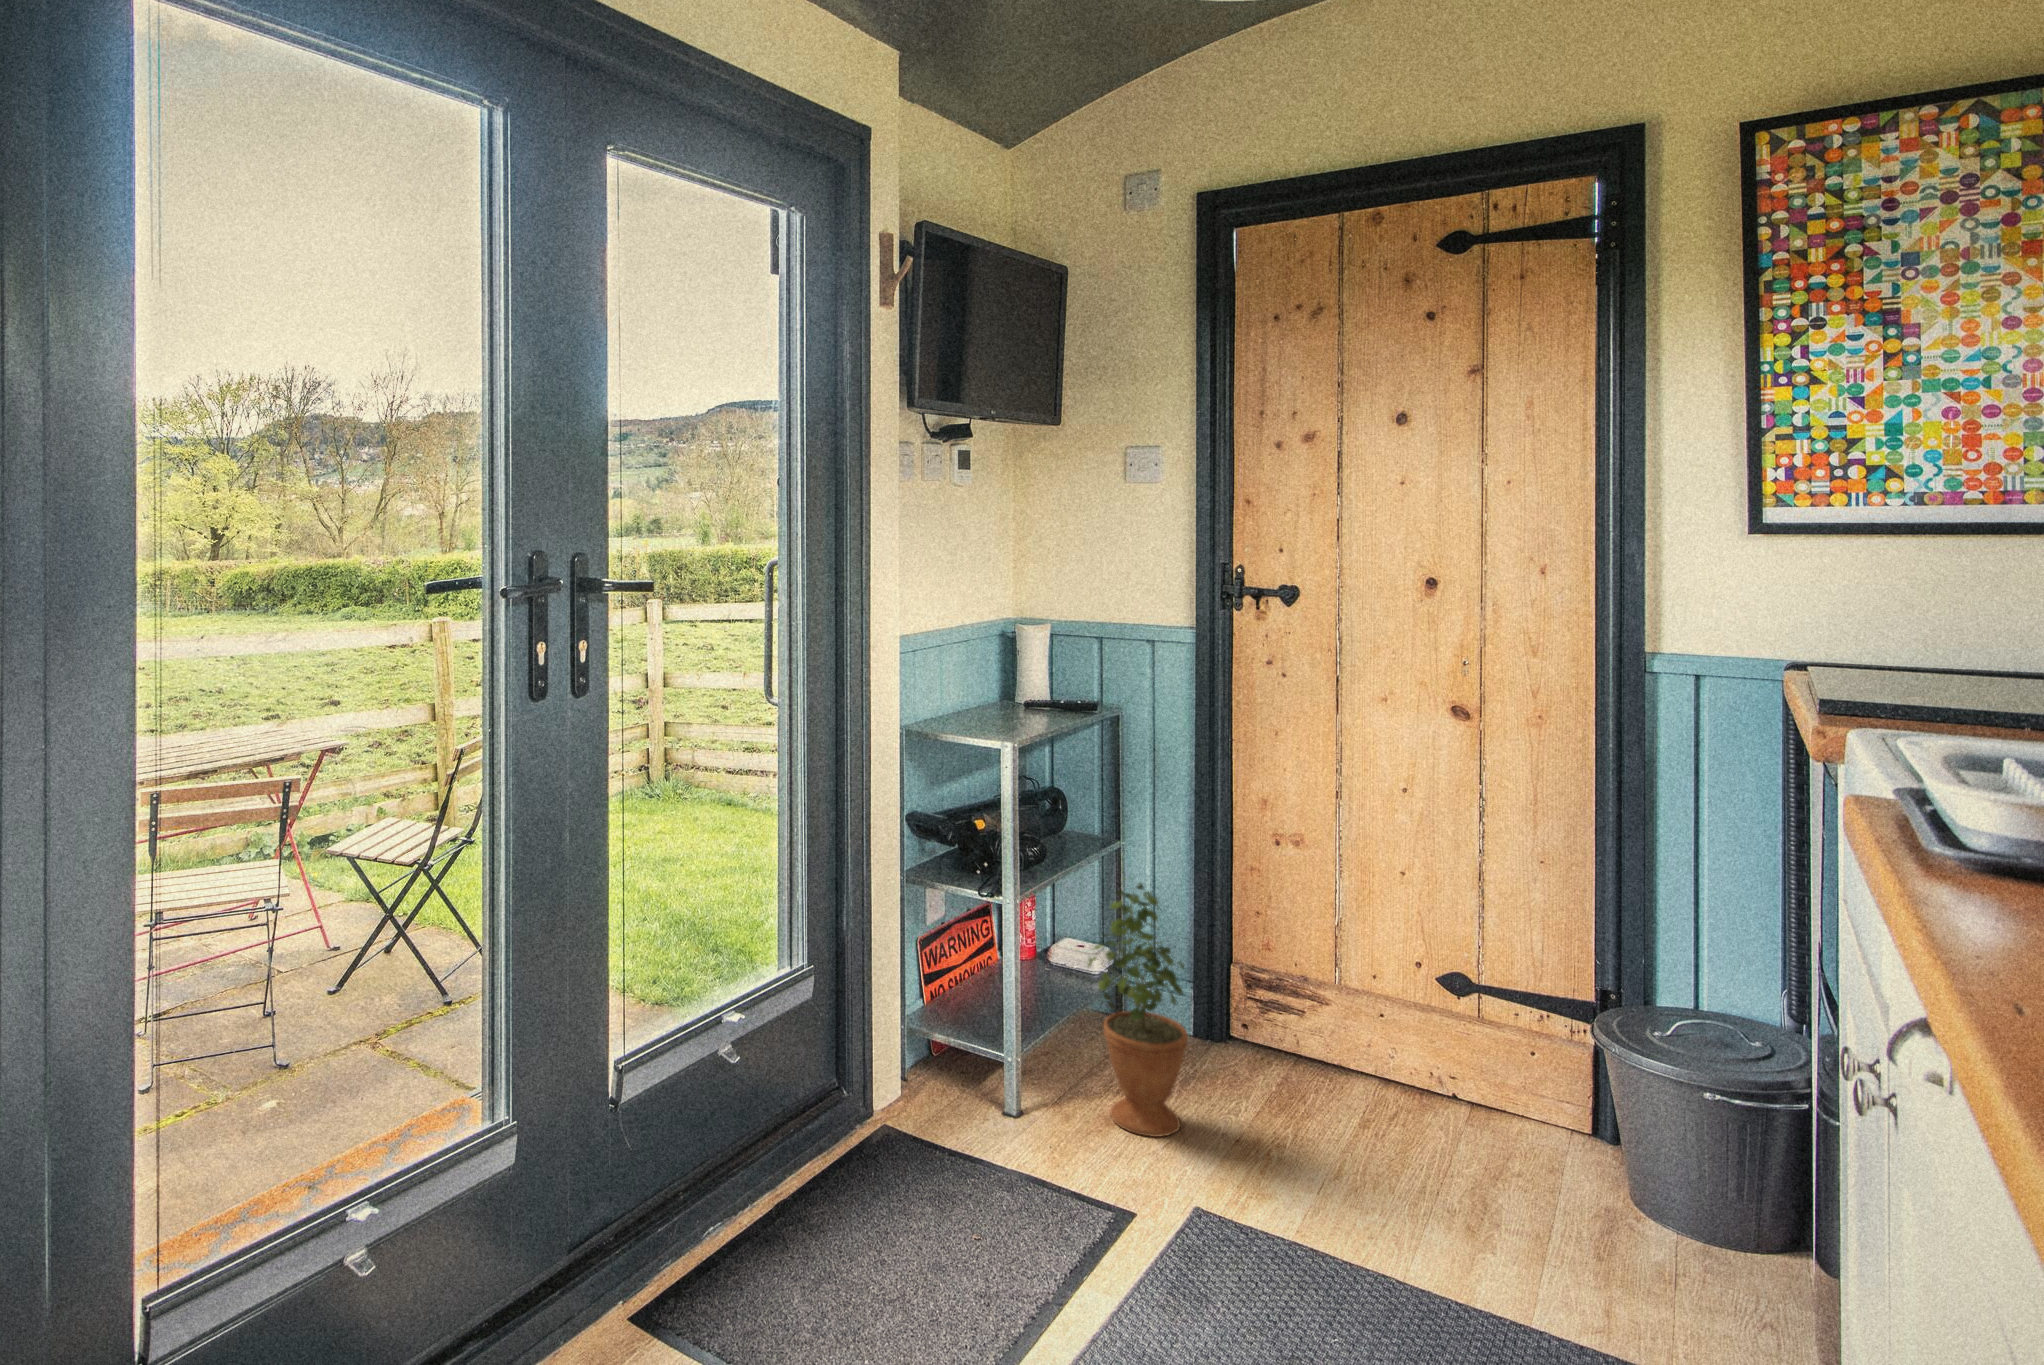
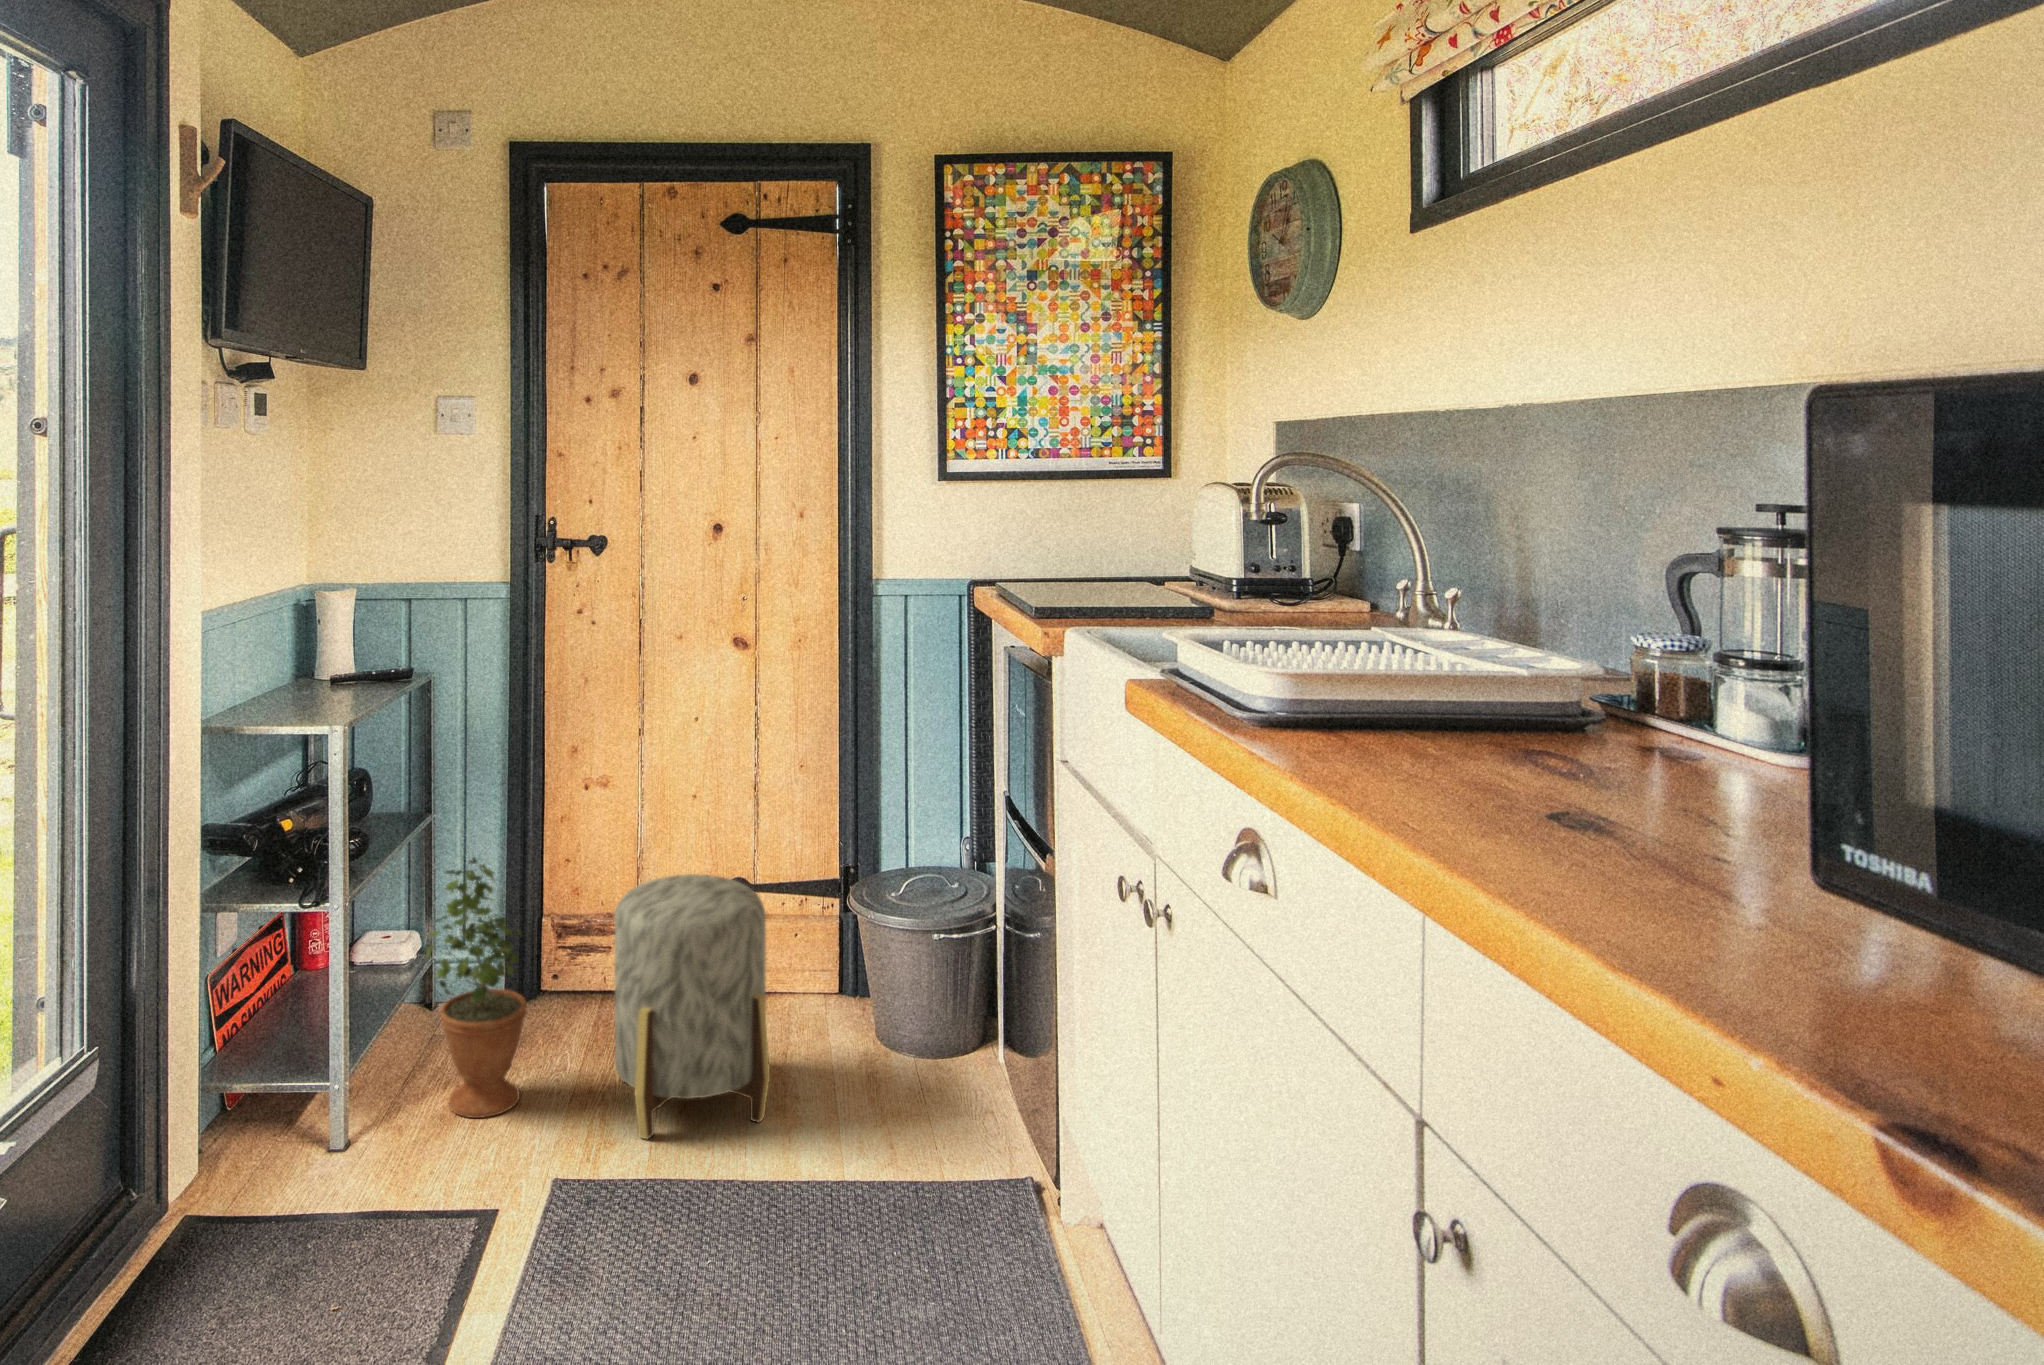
stool: none [1275,945,1456,1242] -> present [615,874,770,1139]

